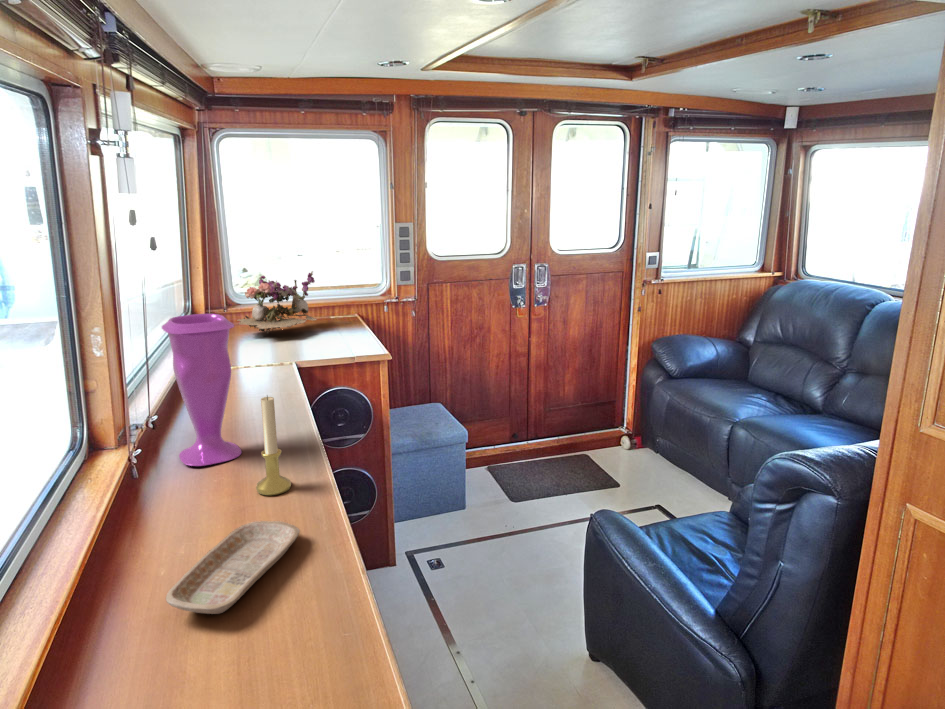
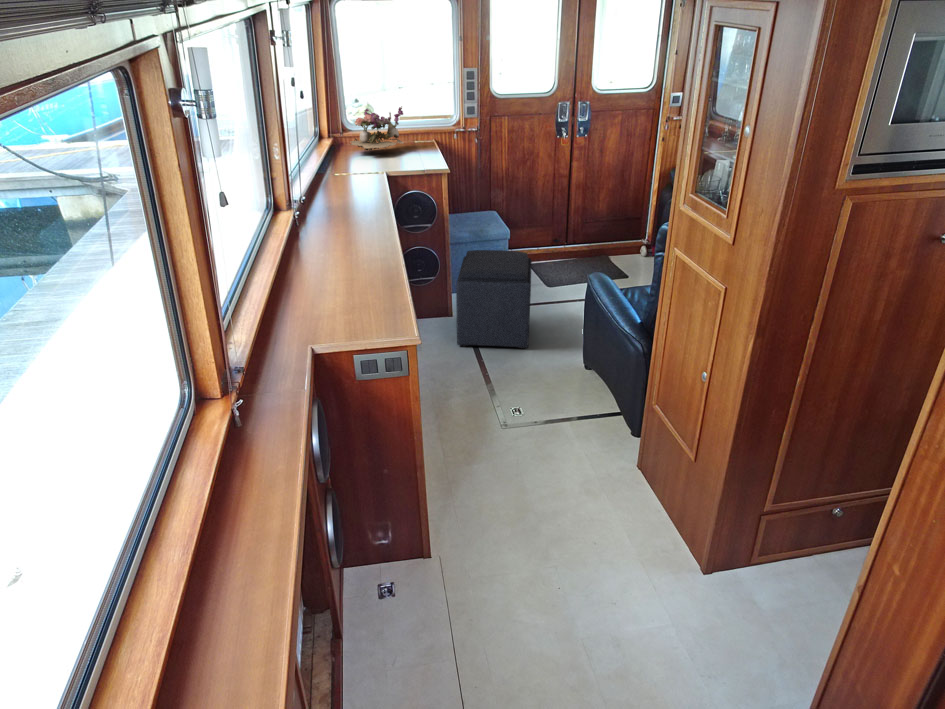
vase: present [162,314,241,466] -> none [309,137,352,224]
candle holder: present [256,396,291,496] -> none [359,182,377,237]
ottoman: none [415,469,533,632] -> present [456,250,532,349]
tray: present [166,521,300,614] -> none [319,245,379,274]

